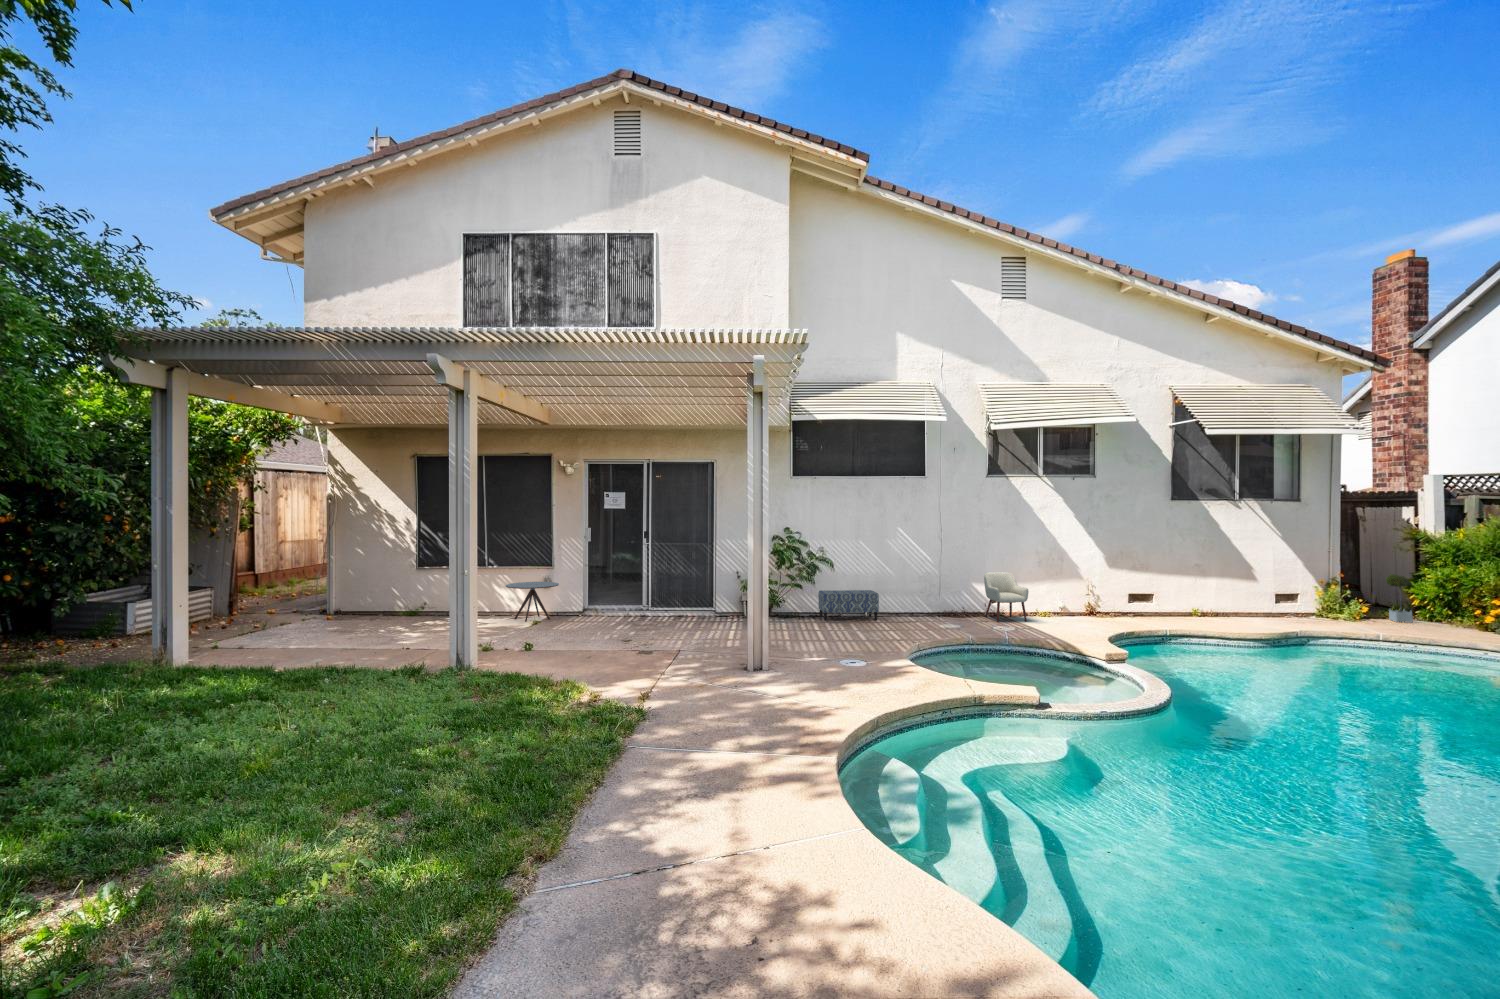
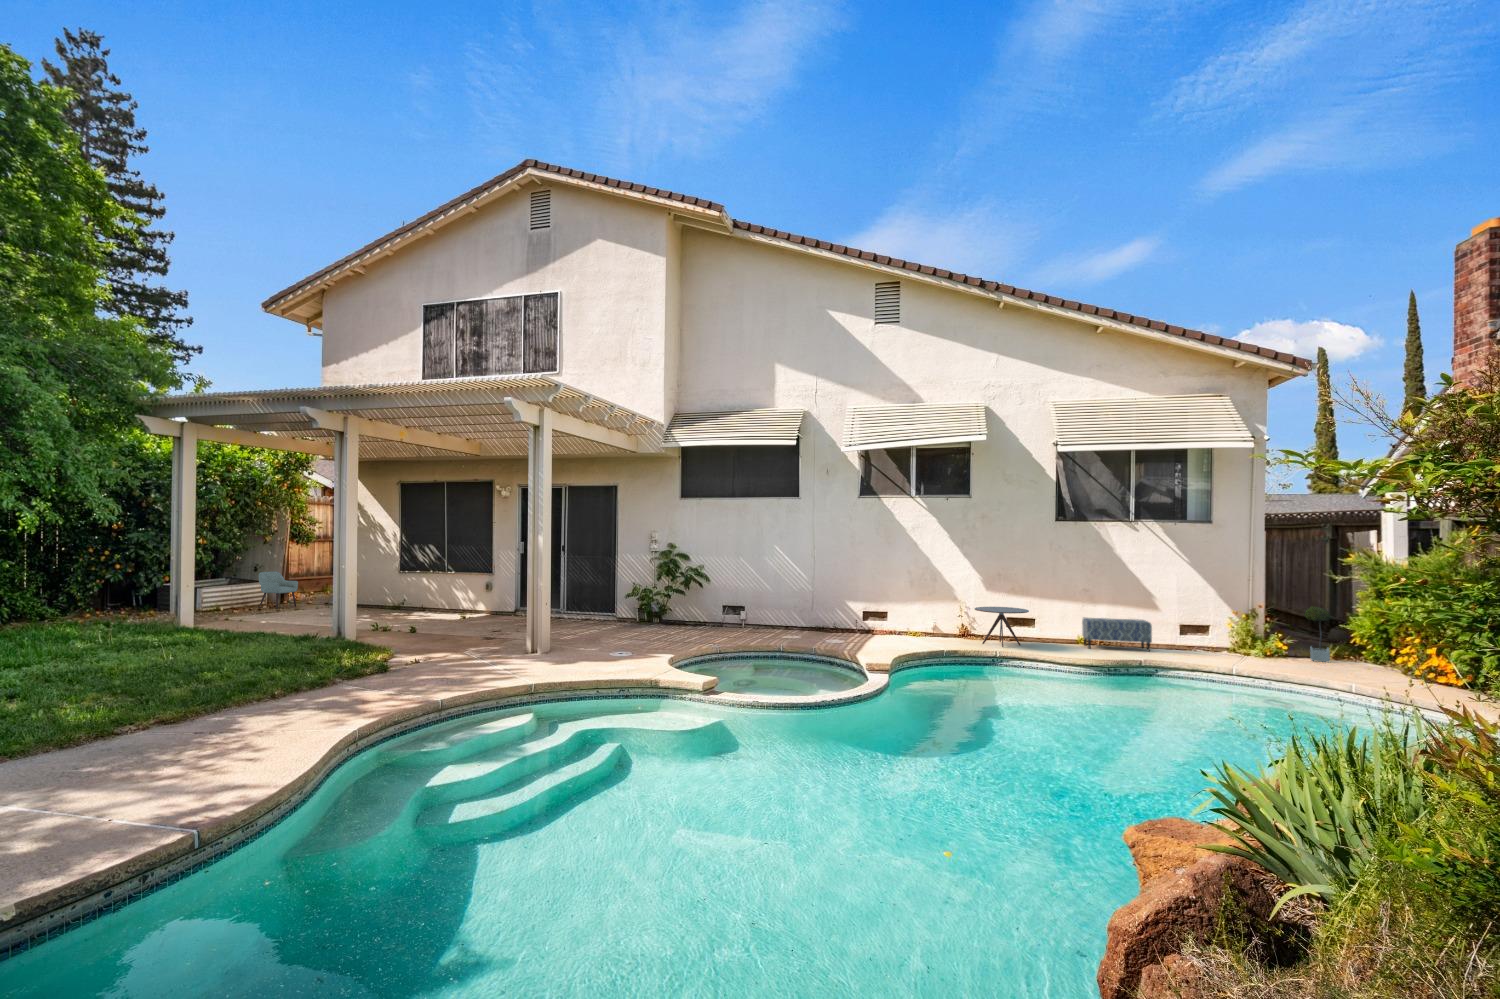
chair: present [984,572,1028,622] -> present [259,571,298,609]
round table: present [506,582,559,622] -> present [975,607,1029,647]
bench: present [818,590,879,621] -> present [1082,618,1152,651]

